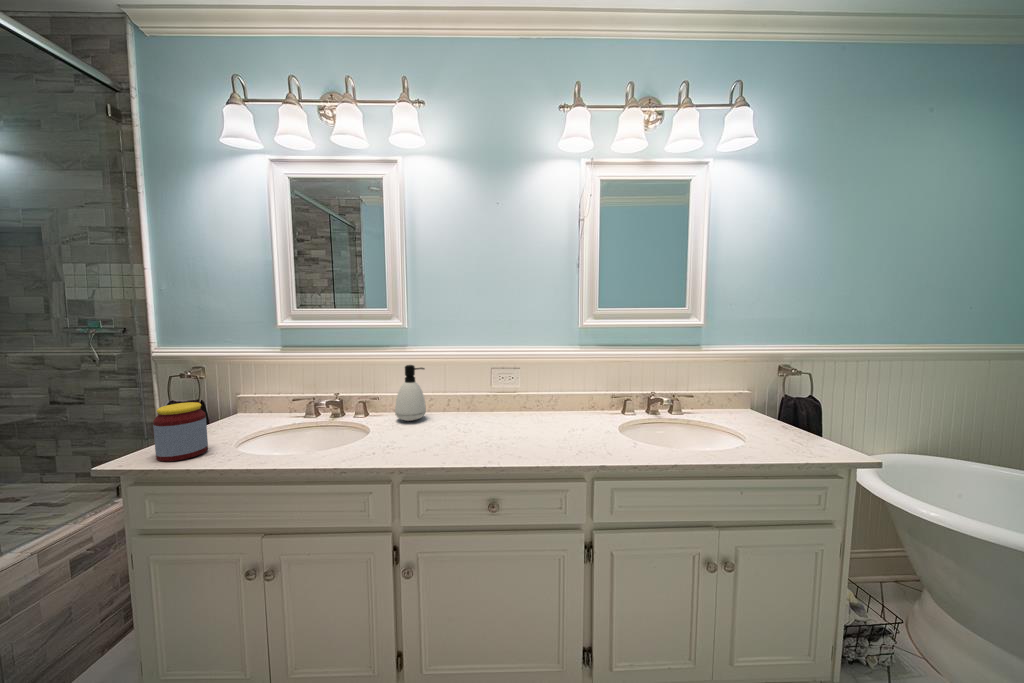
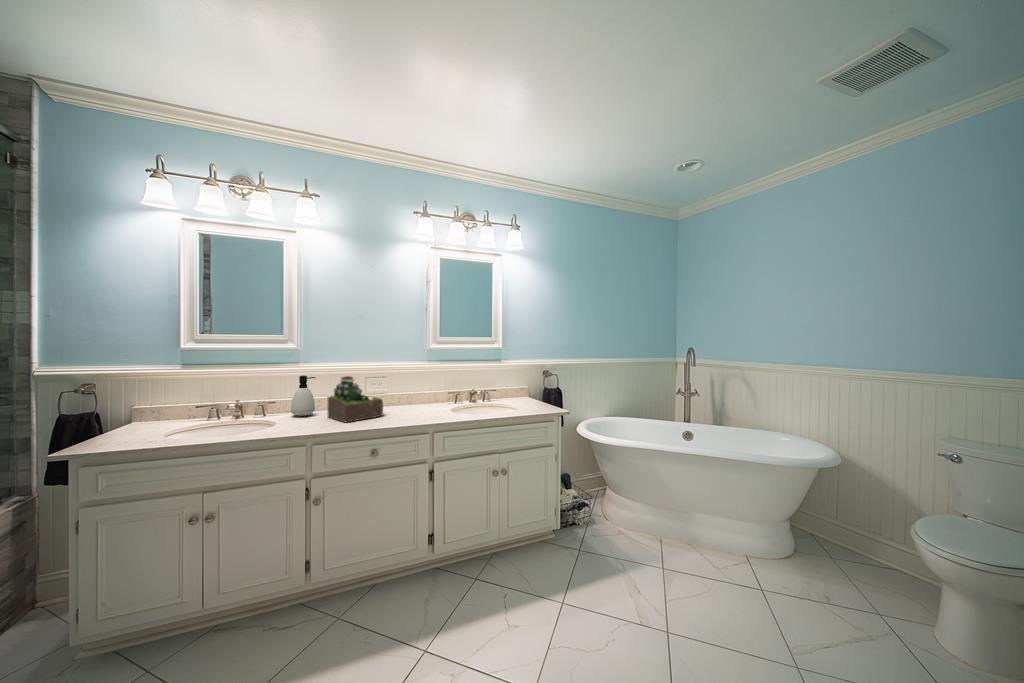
succulent plant: none [437,370,514,444] -> present [327,376,383,422]
jar: present [153,402,208,462] -> none [109,404,149,445]

